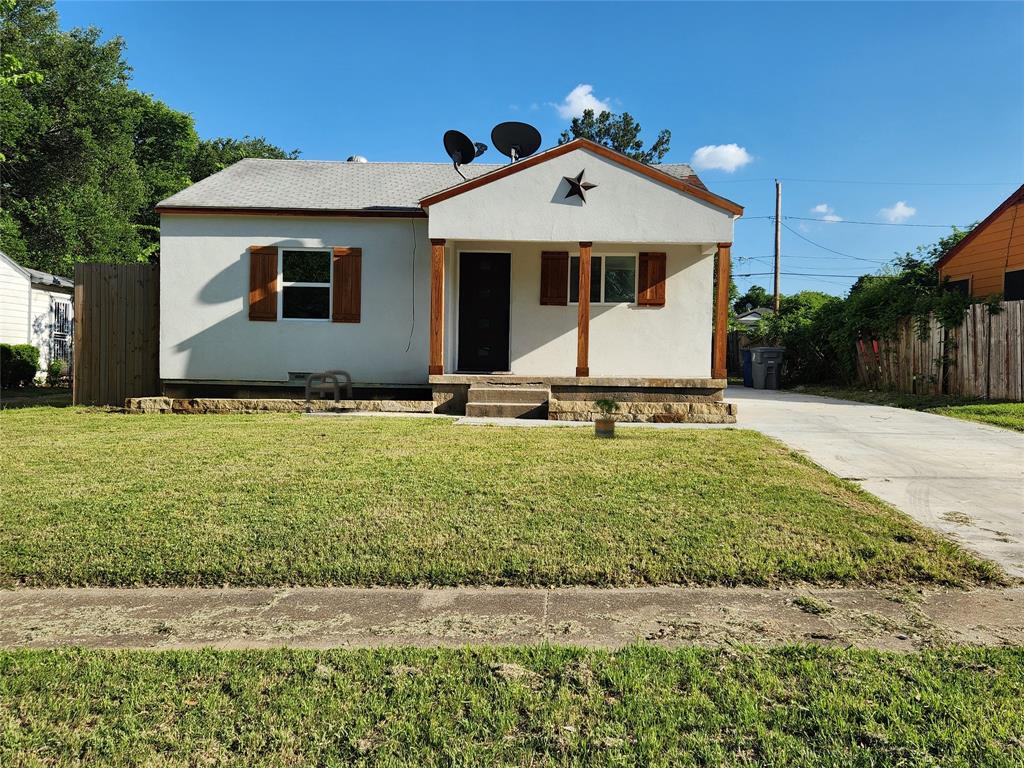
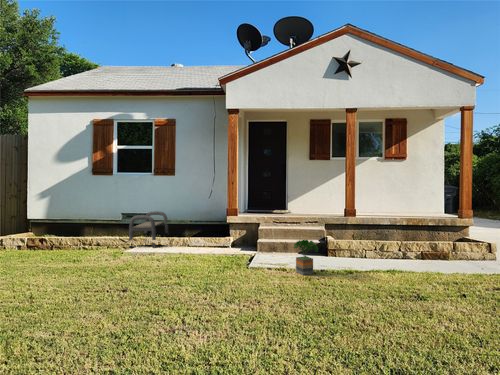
potted tree: present [593,399,621,438] -> present [294,240,318,275]

